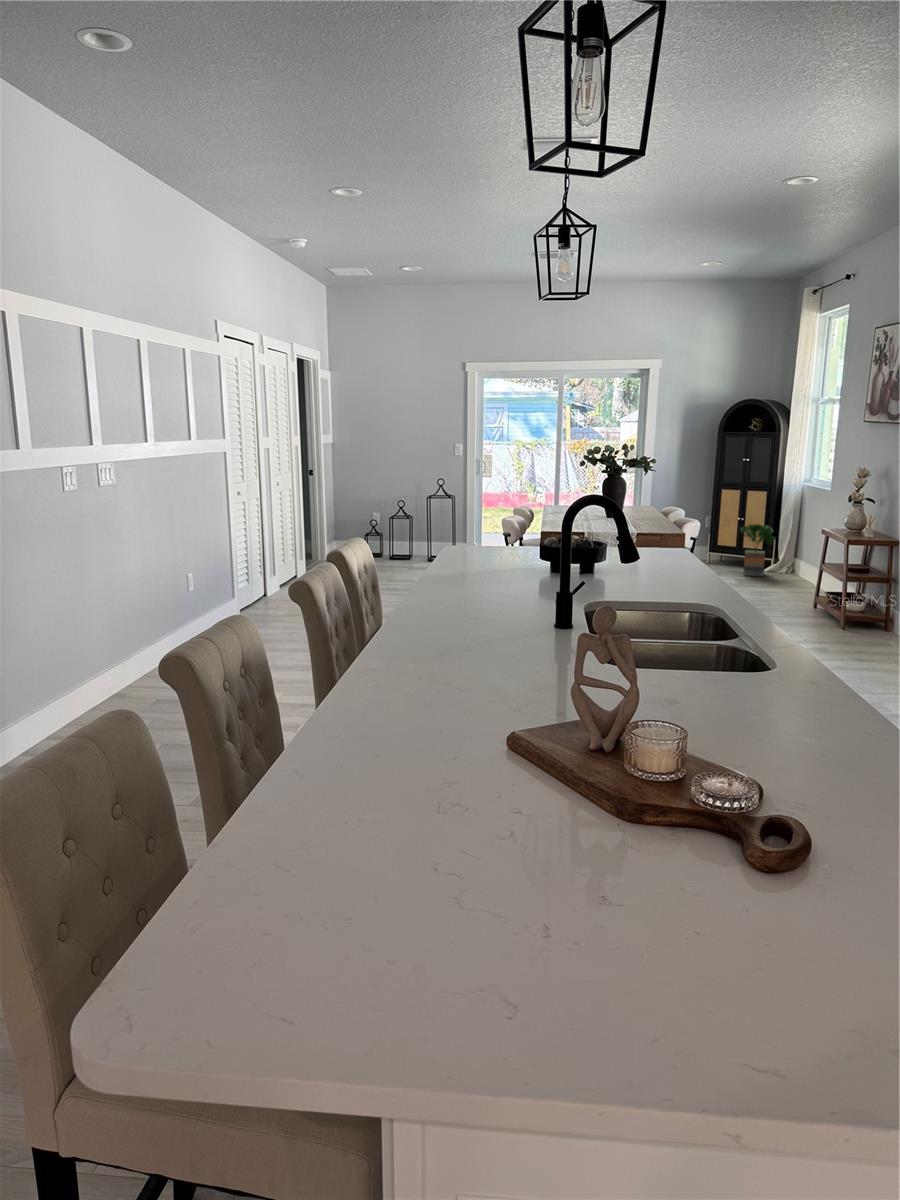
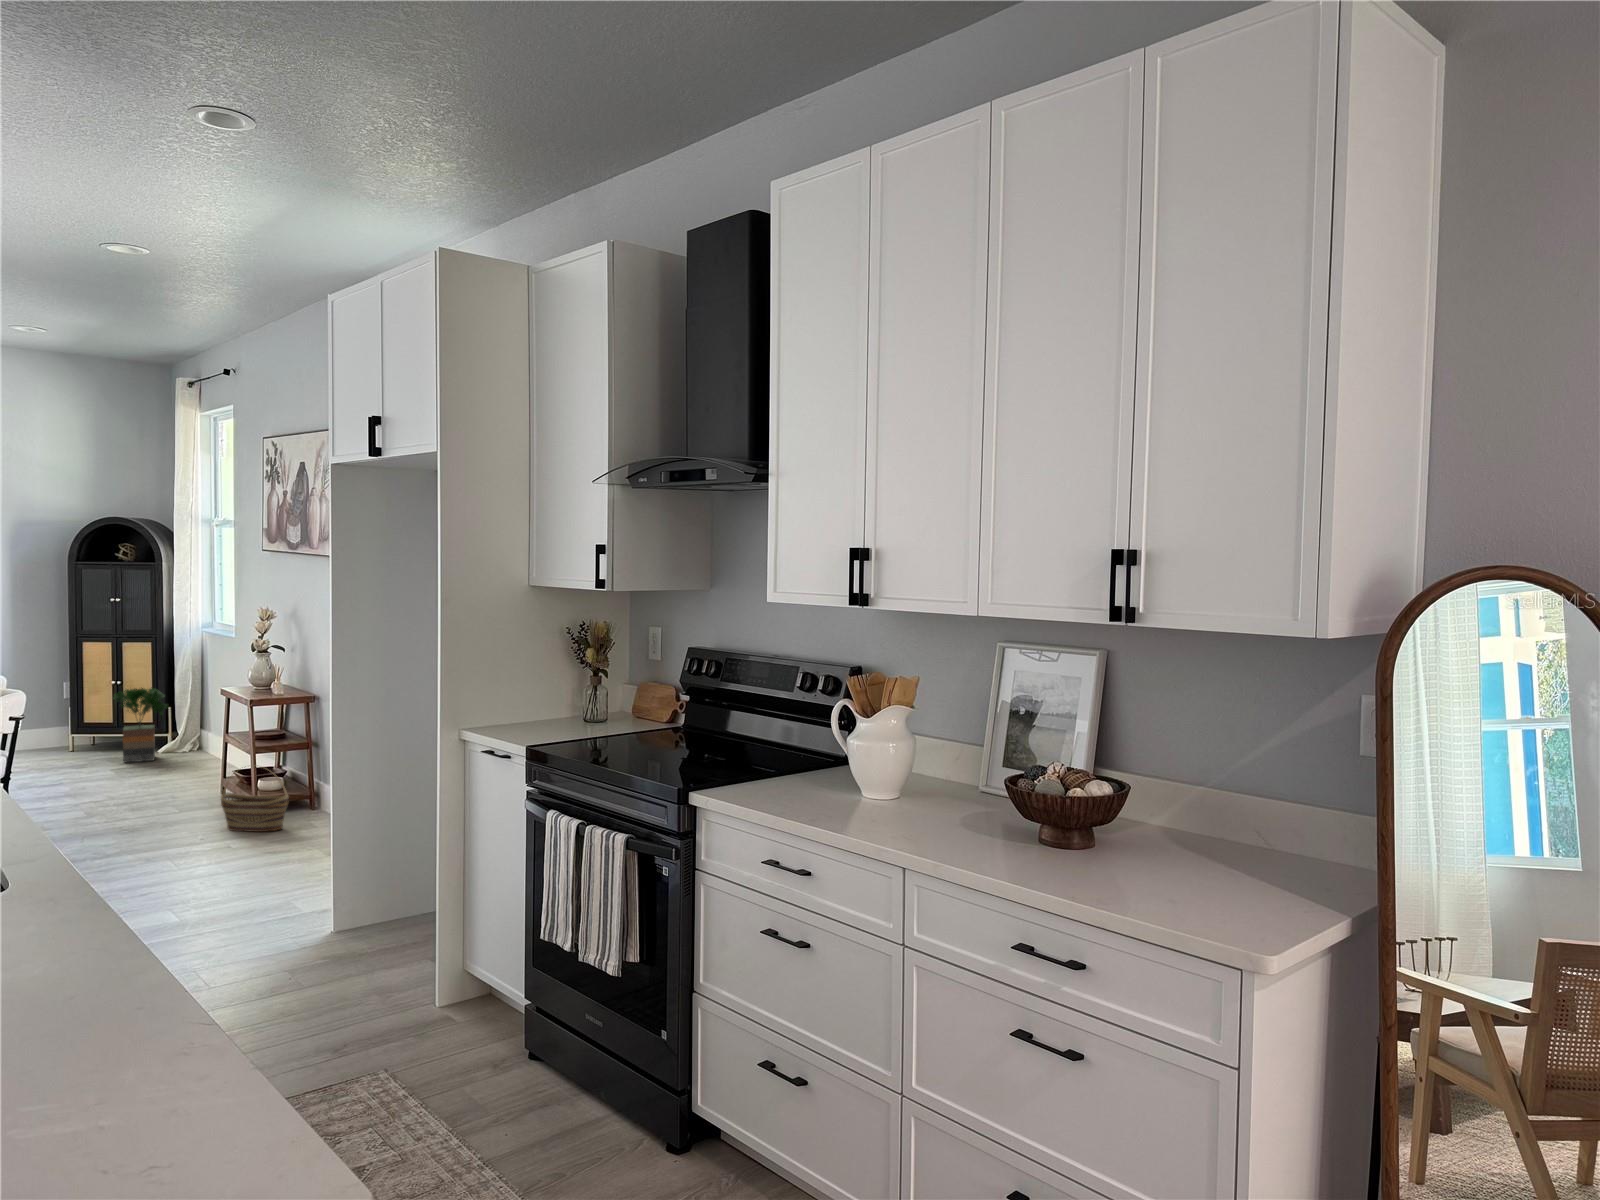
basket: none [820,591,874,644] -> present [221,775,289,832]

